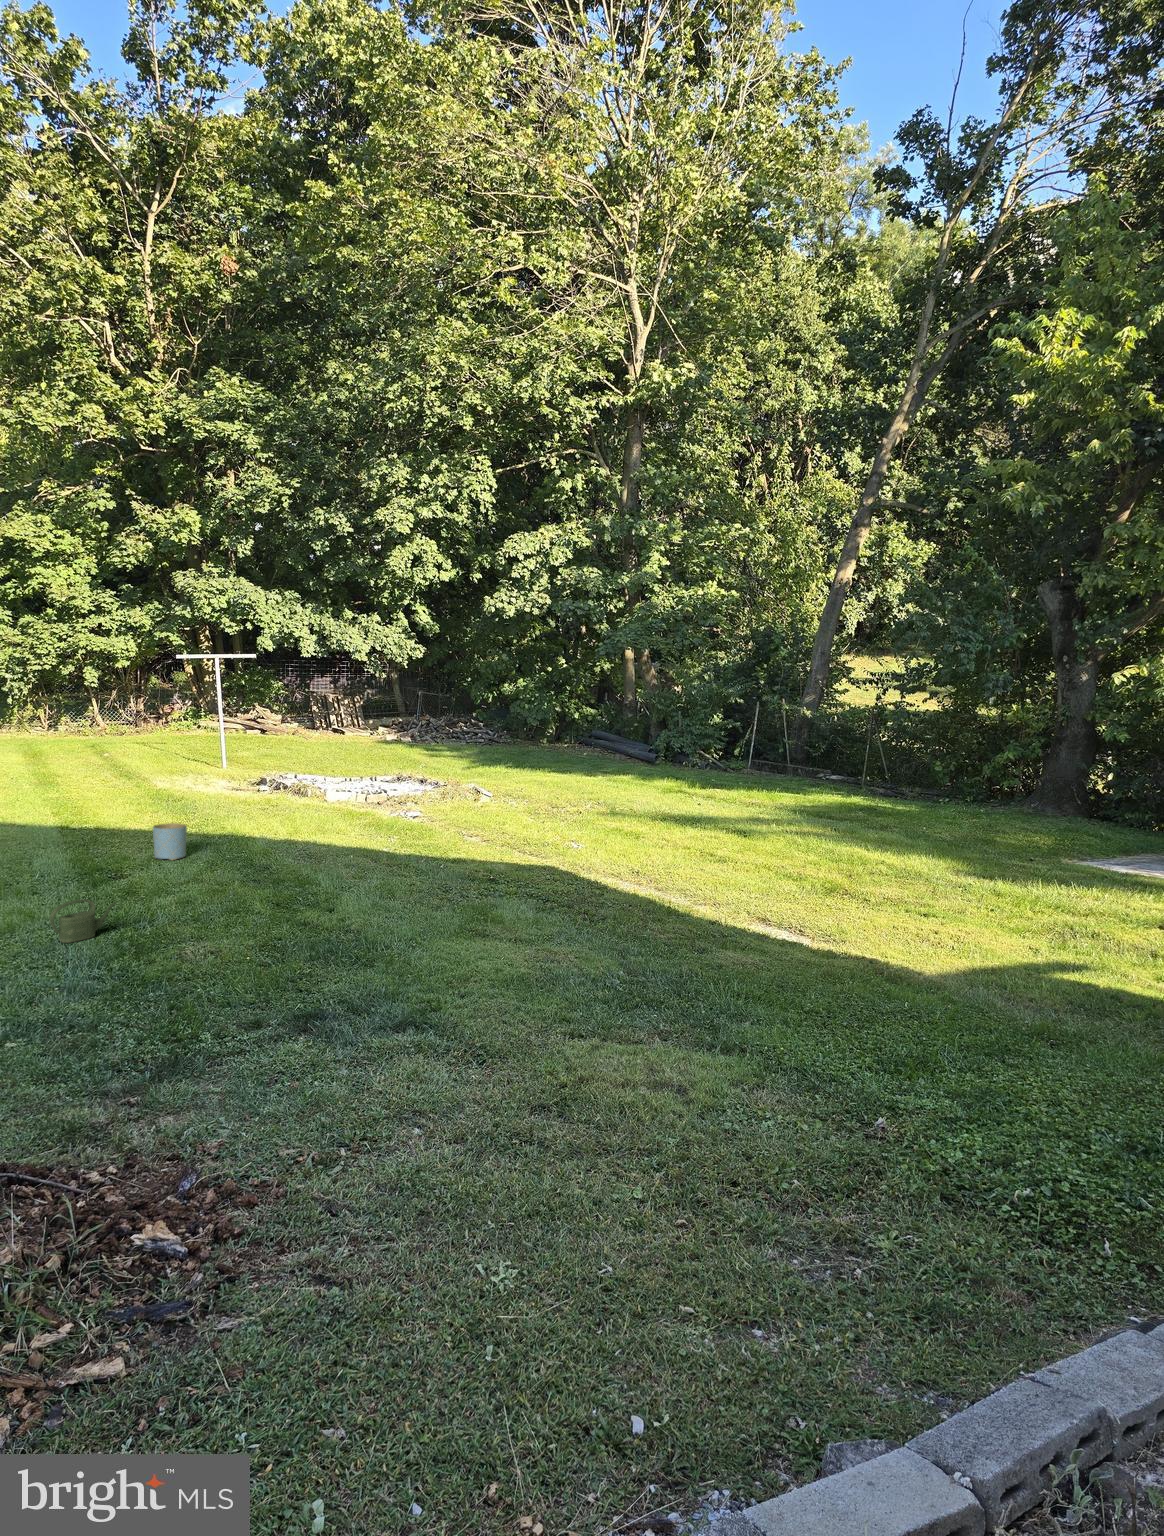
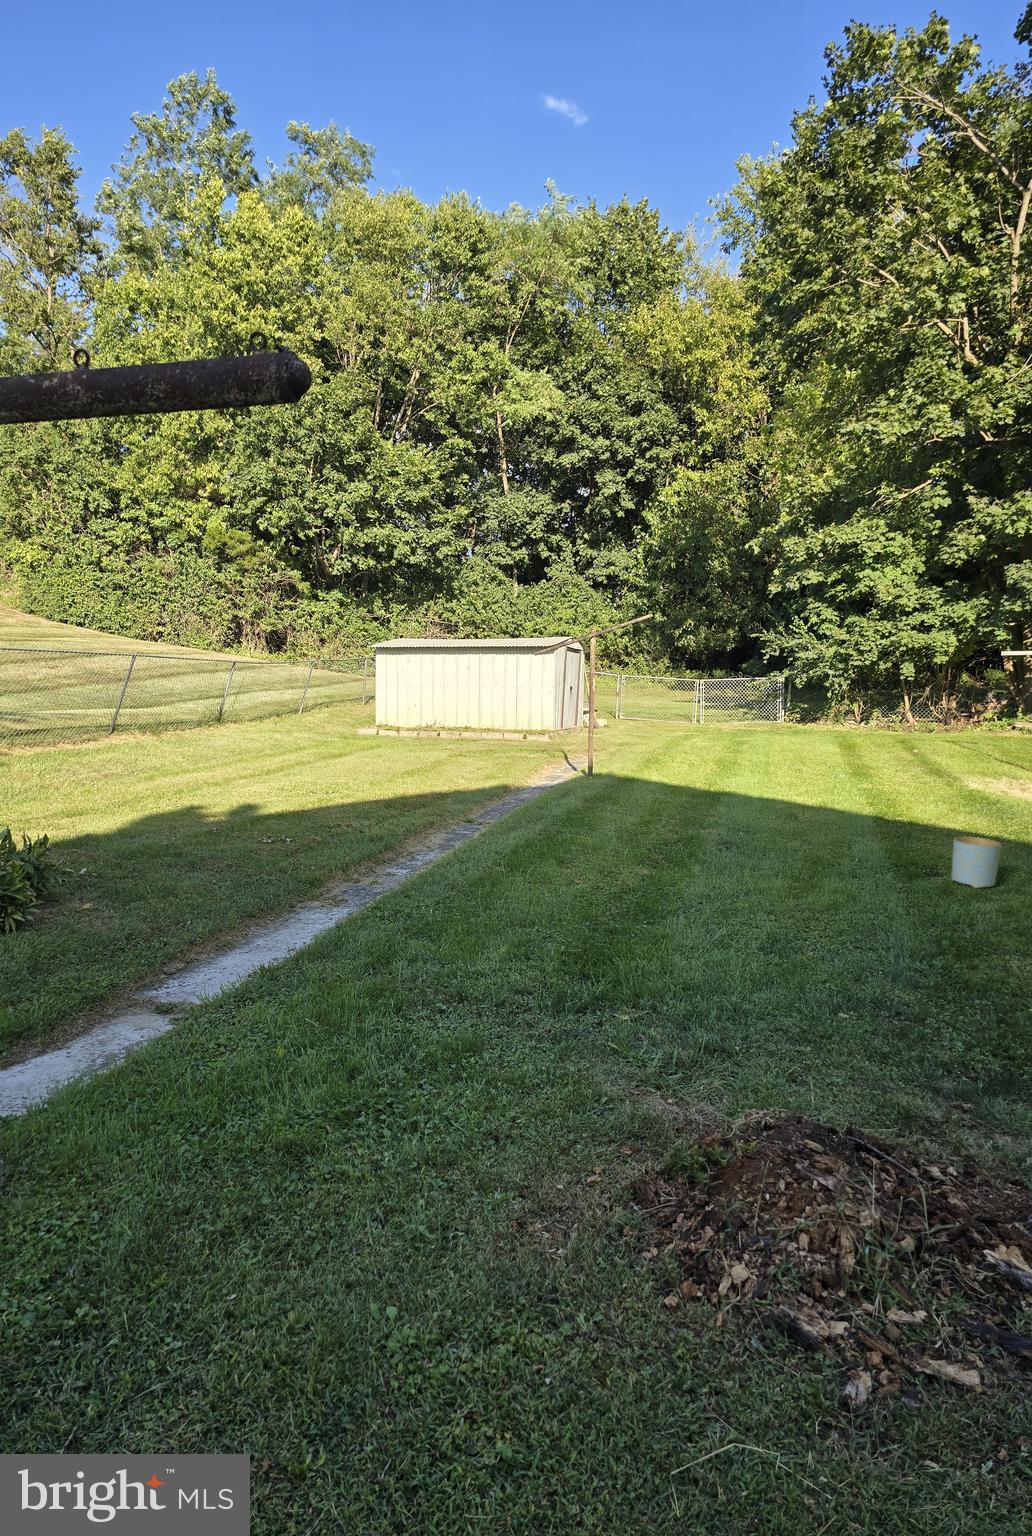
watering can: present [50,899,116,943] -> none [793,935,888,995]

